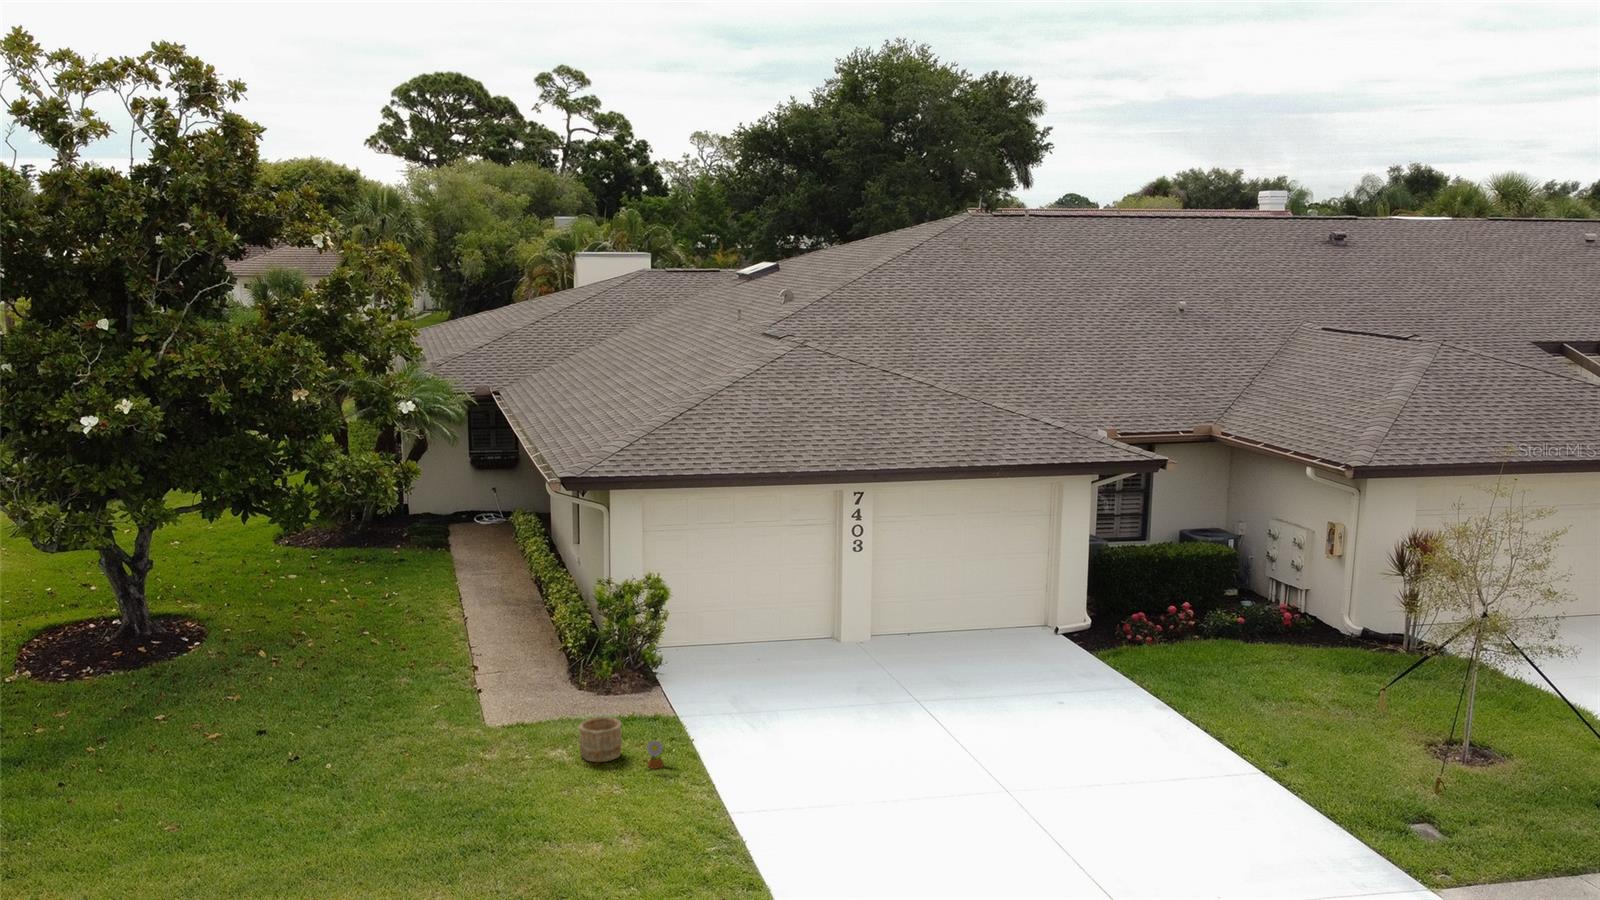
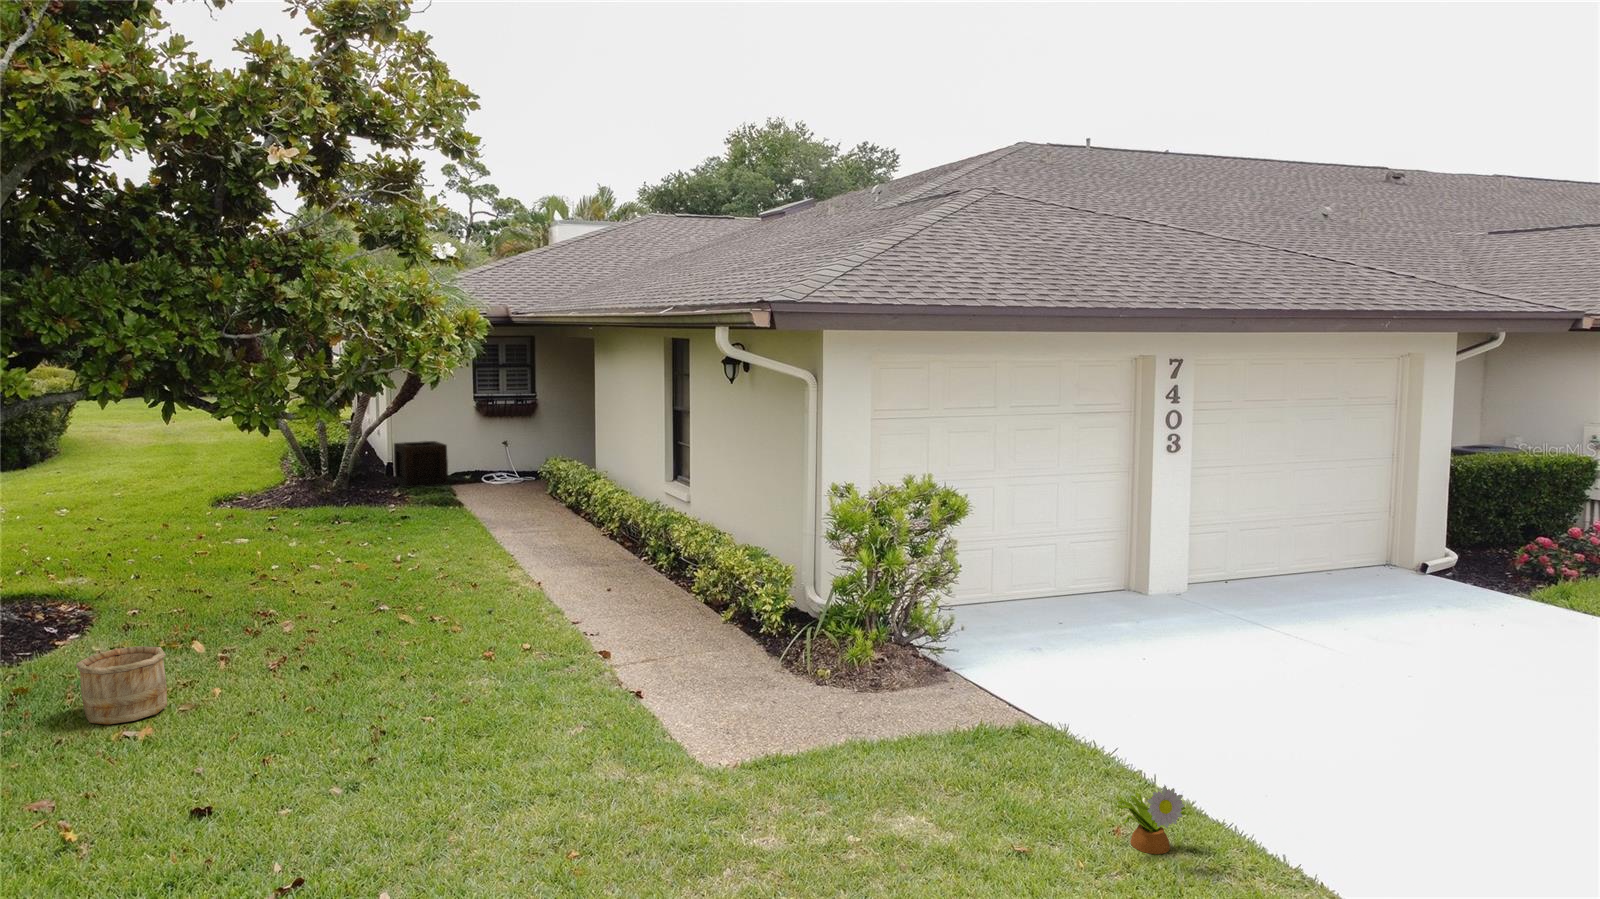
wooden crate: none [407,488,447,527] -> present [394,441,448,488]
wooden bucket: present [578,717,622,762] -> present [76,646,167,725]

